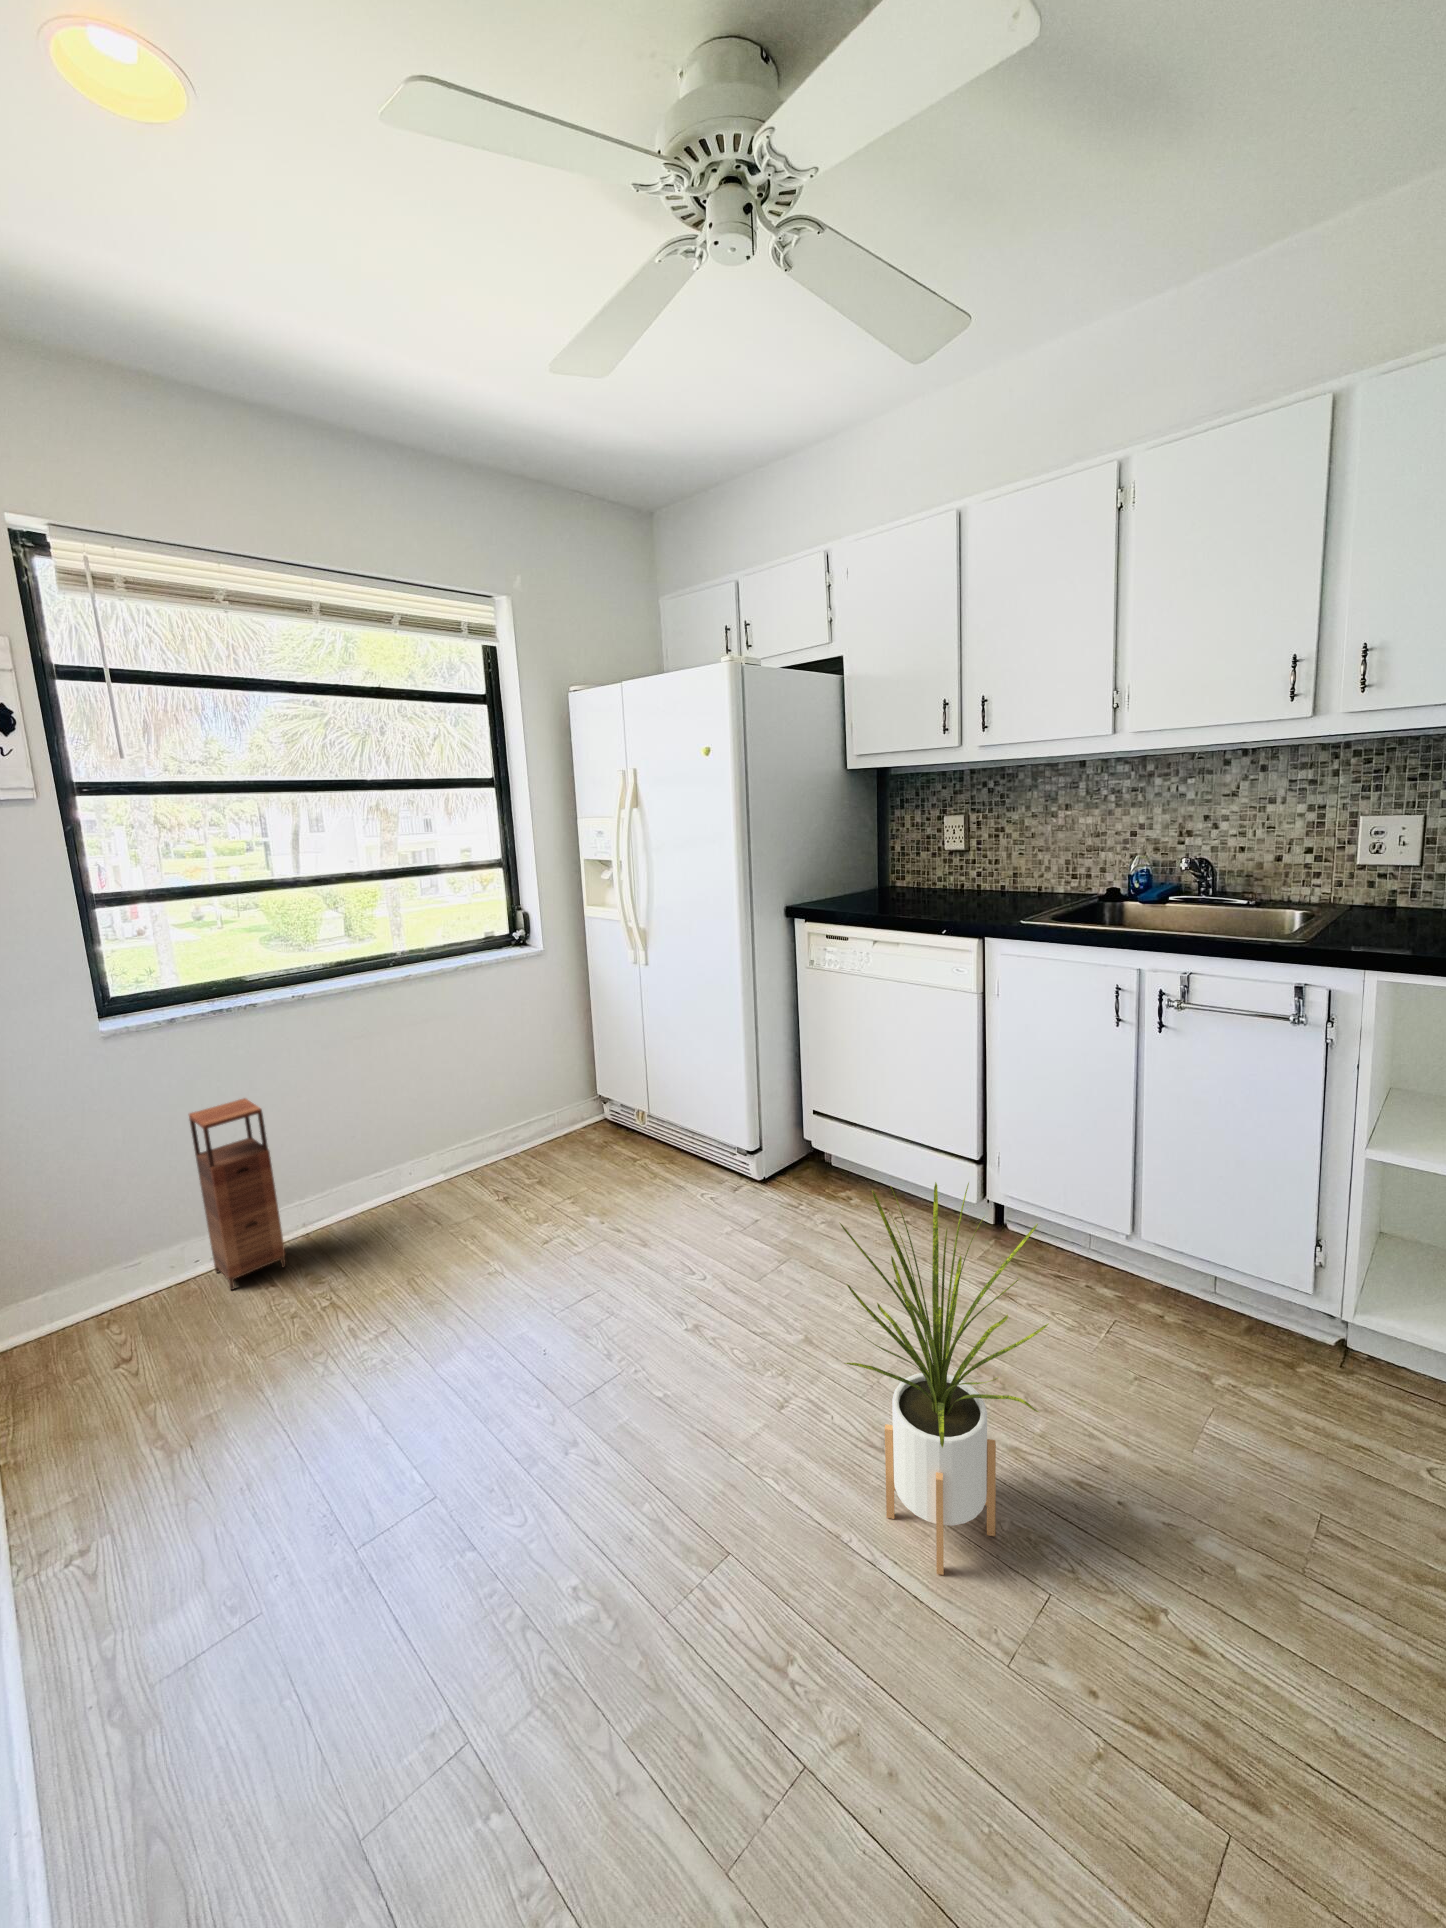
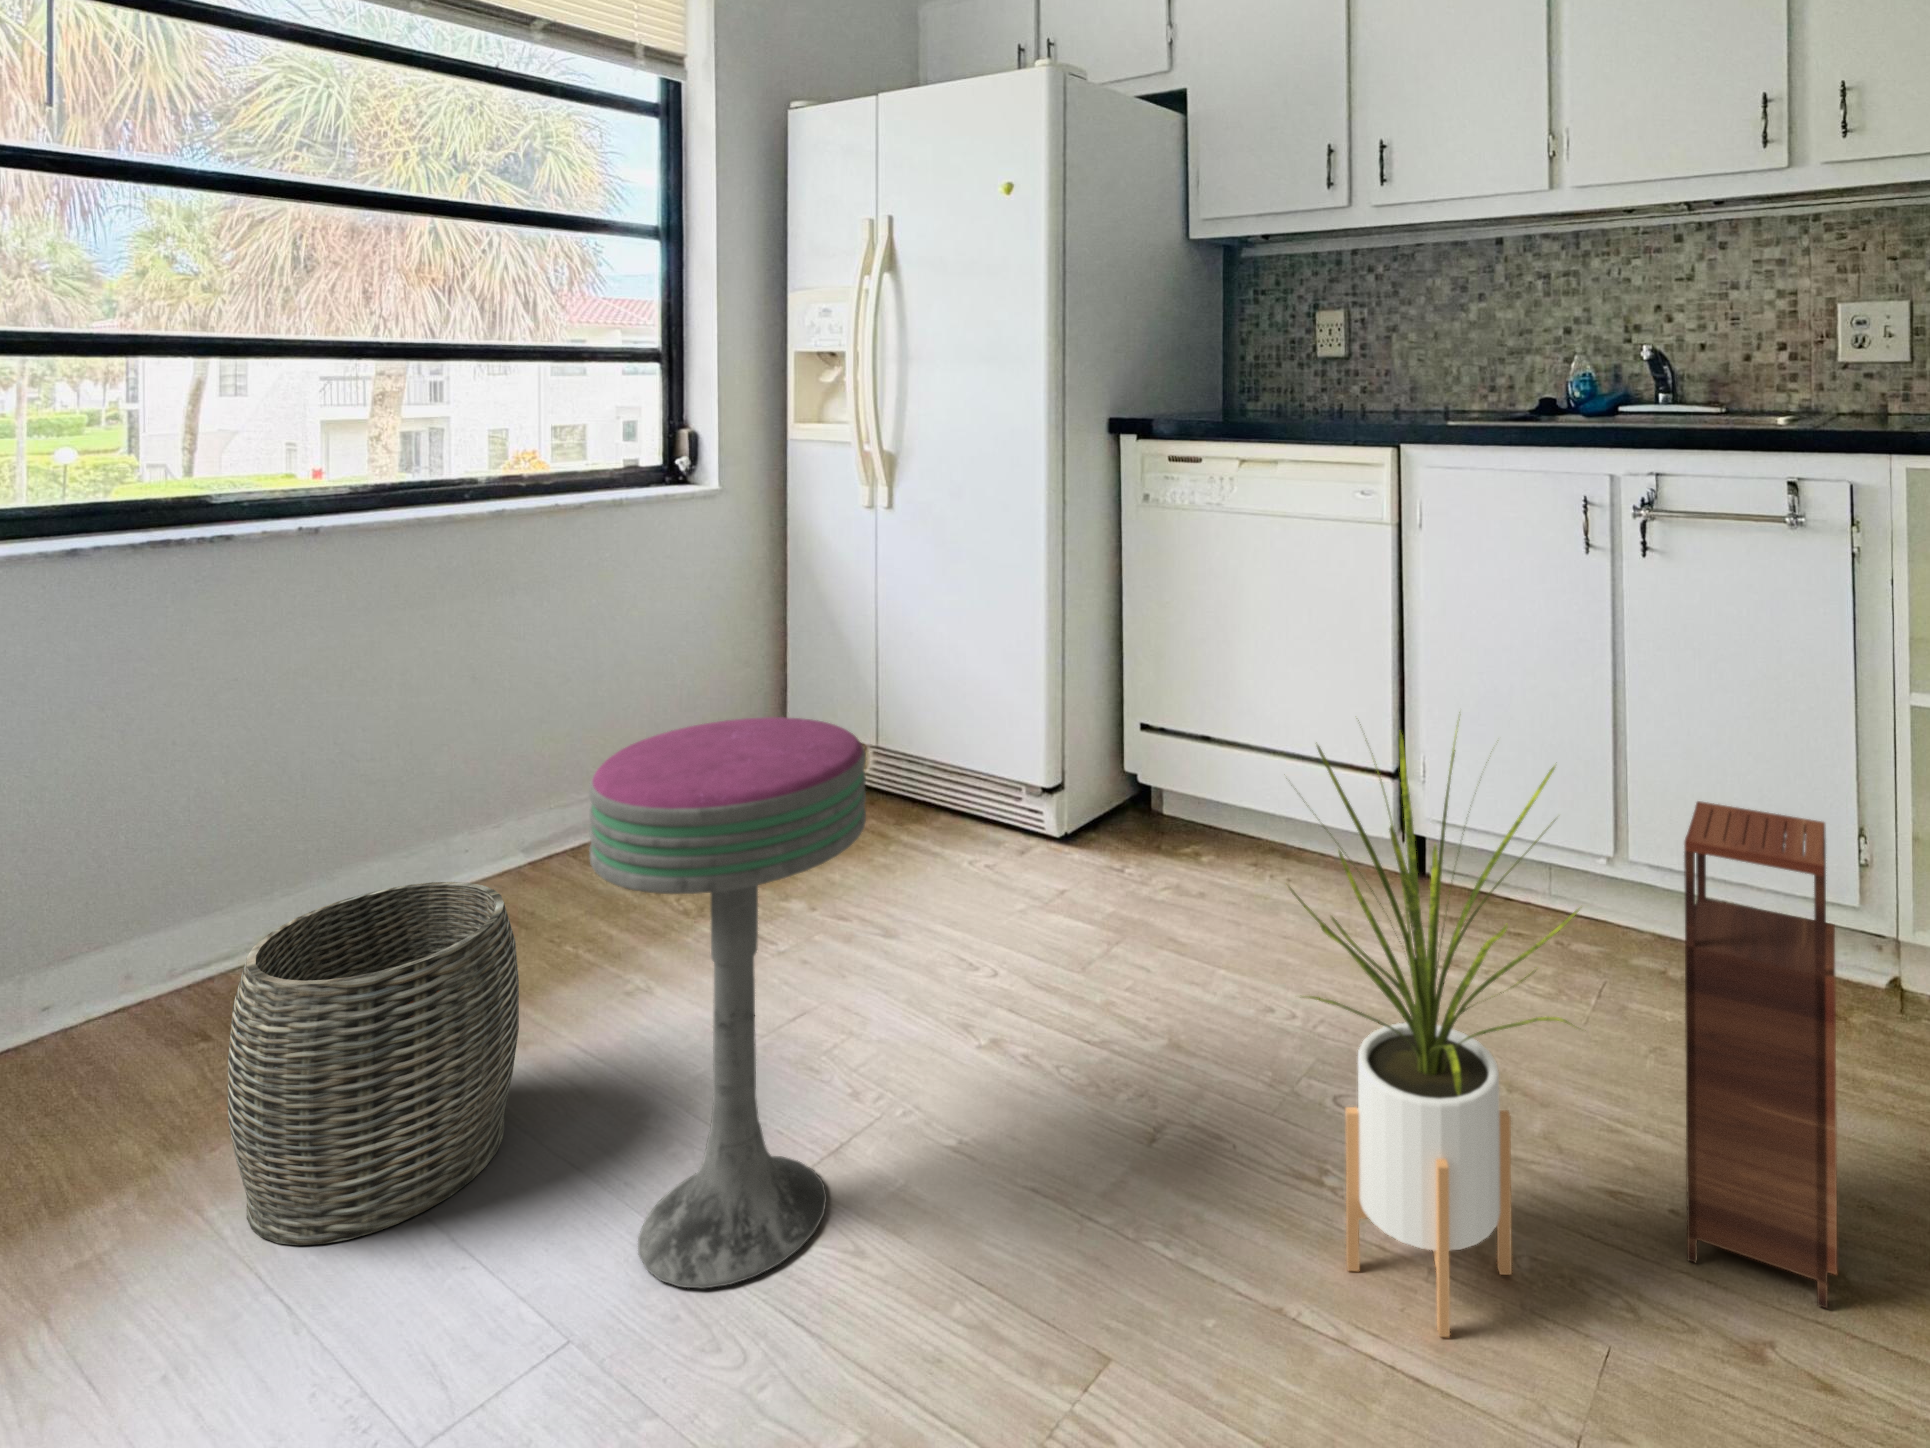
storage cabinet: present [189,1098,286,1290] -> present [1684,801,1837,1308]
bar stool: none [420,1146,589,1474] -> present [589,717,866,1289]
woven basket: none [265,1220,418,1418] -> present [228,882,519,1245]

